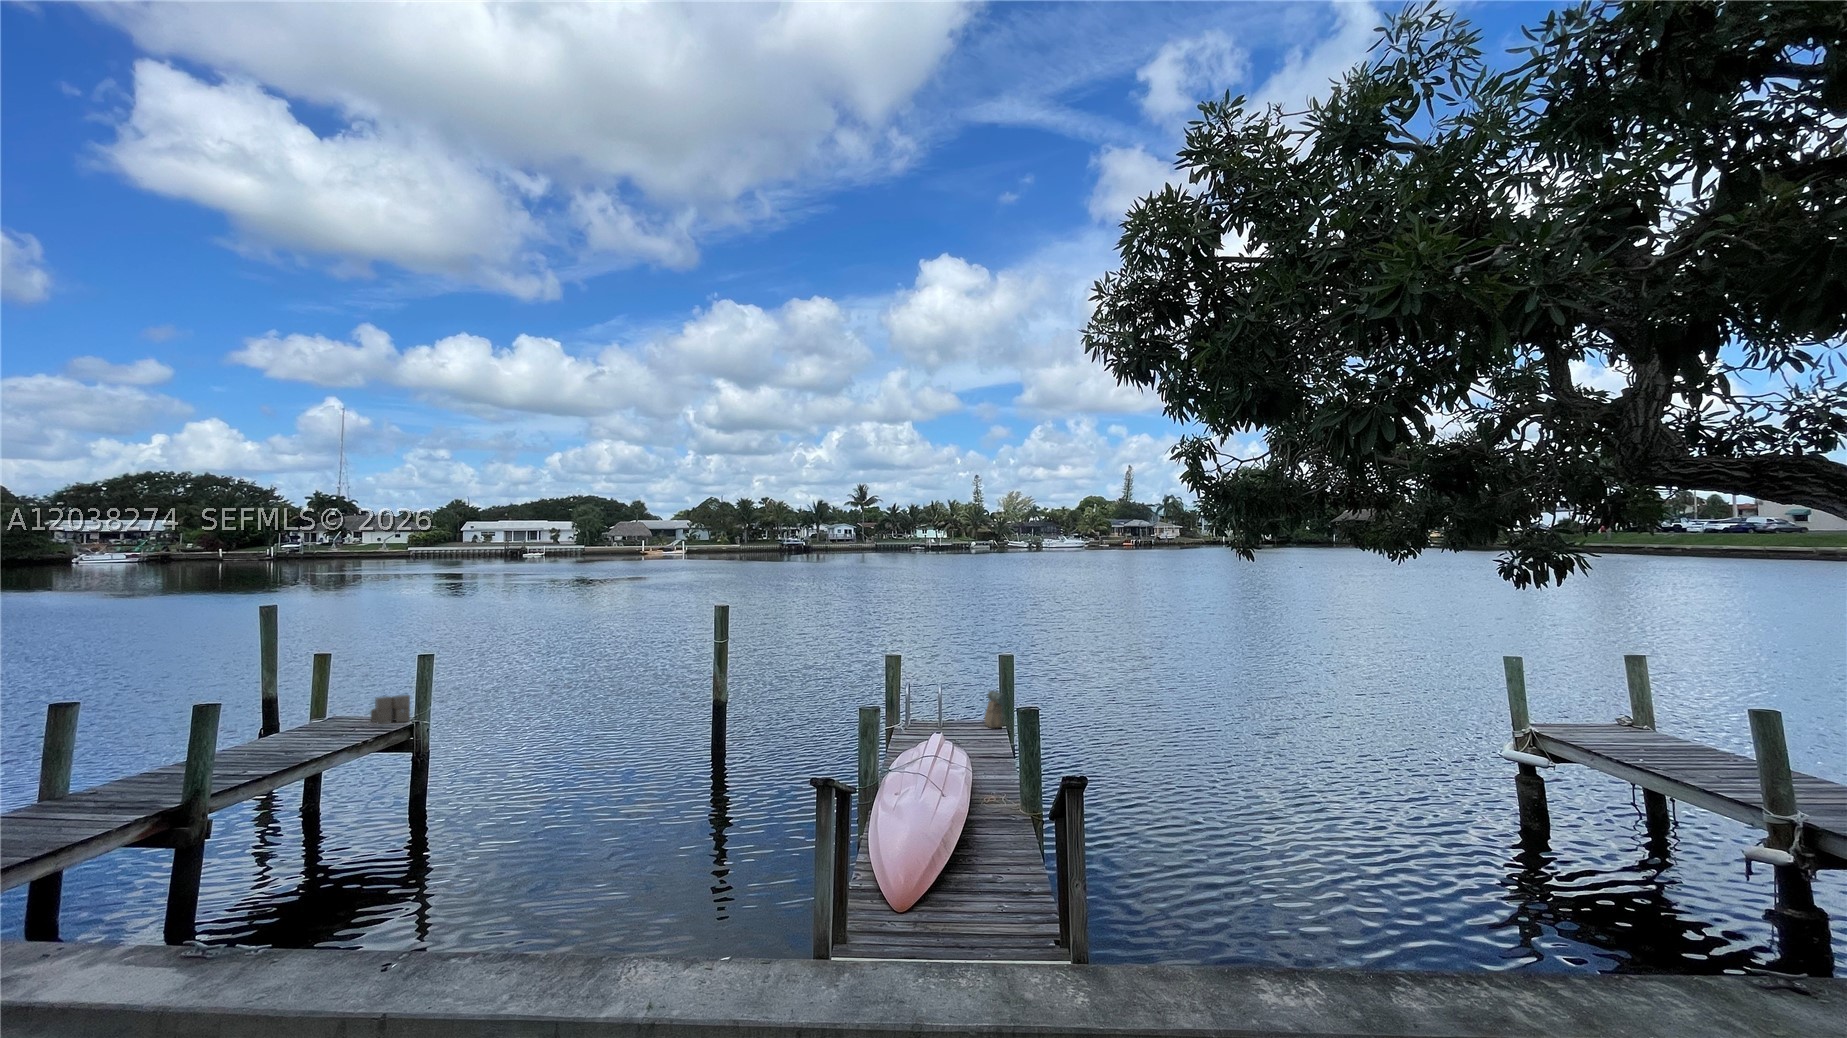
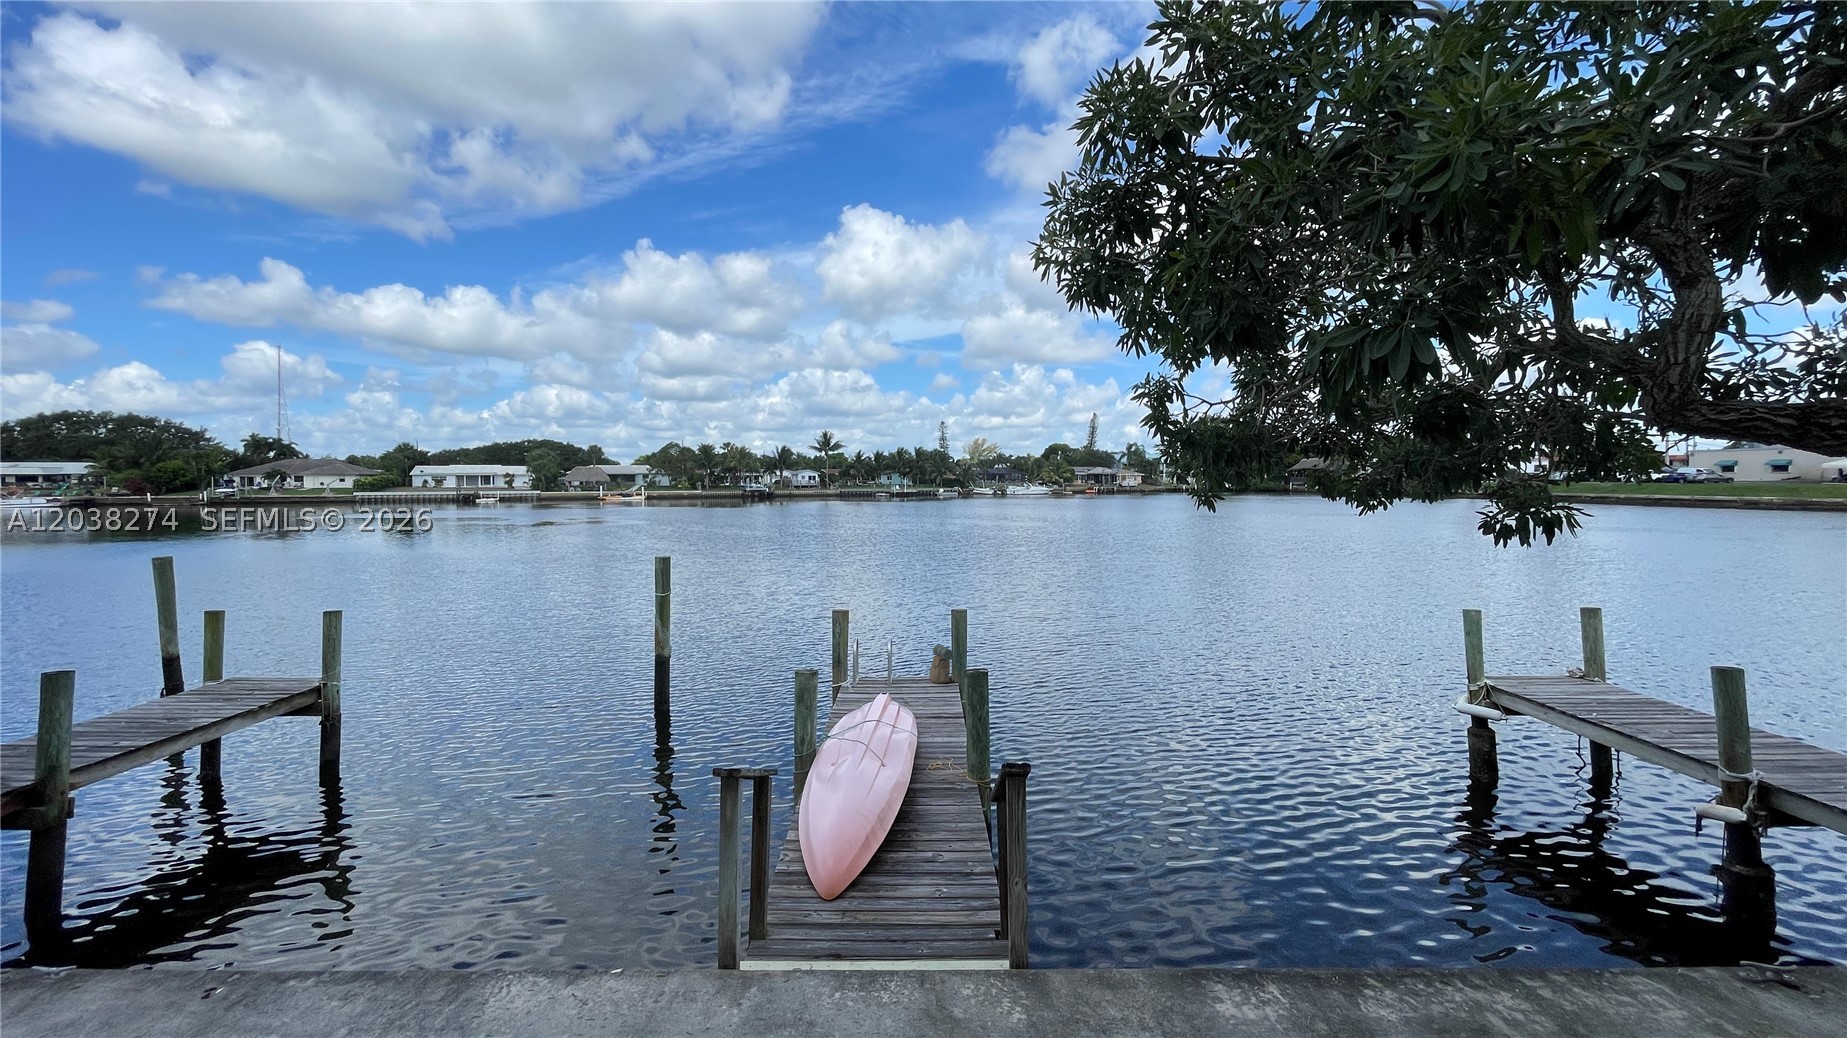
cardboard box: present [371,695,410,724] -> none [278,656,322,689]

